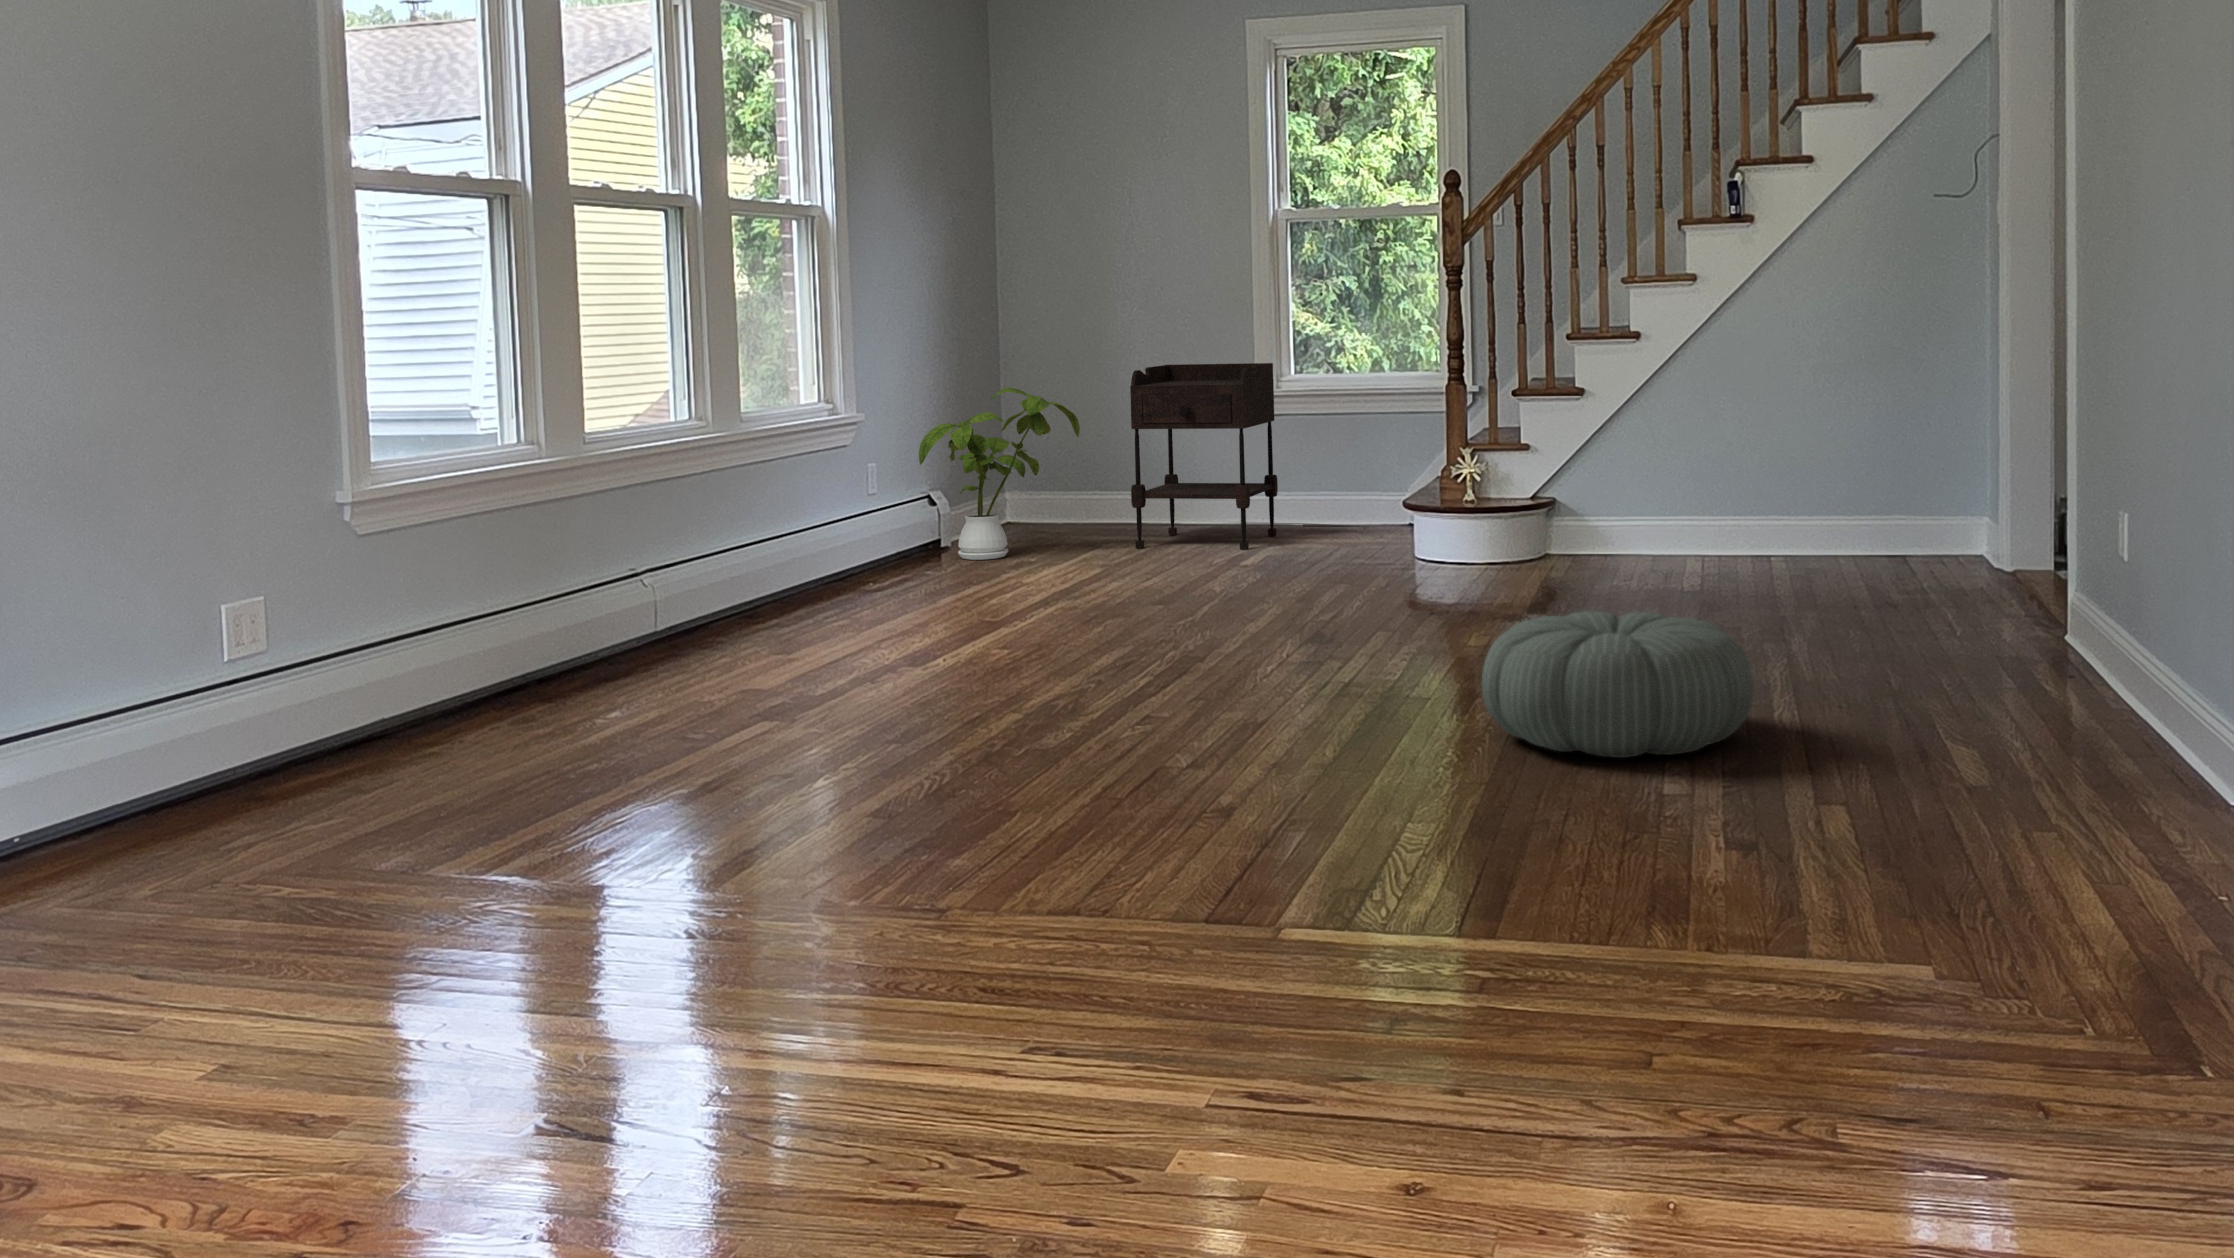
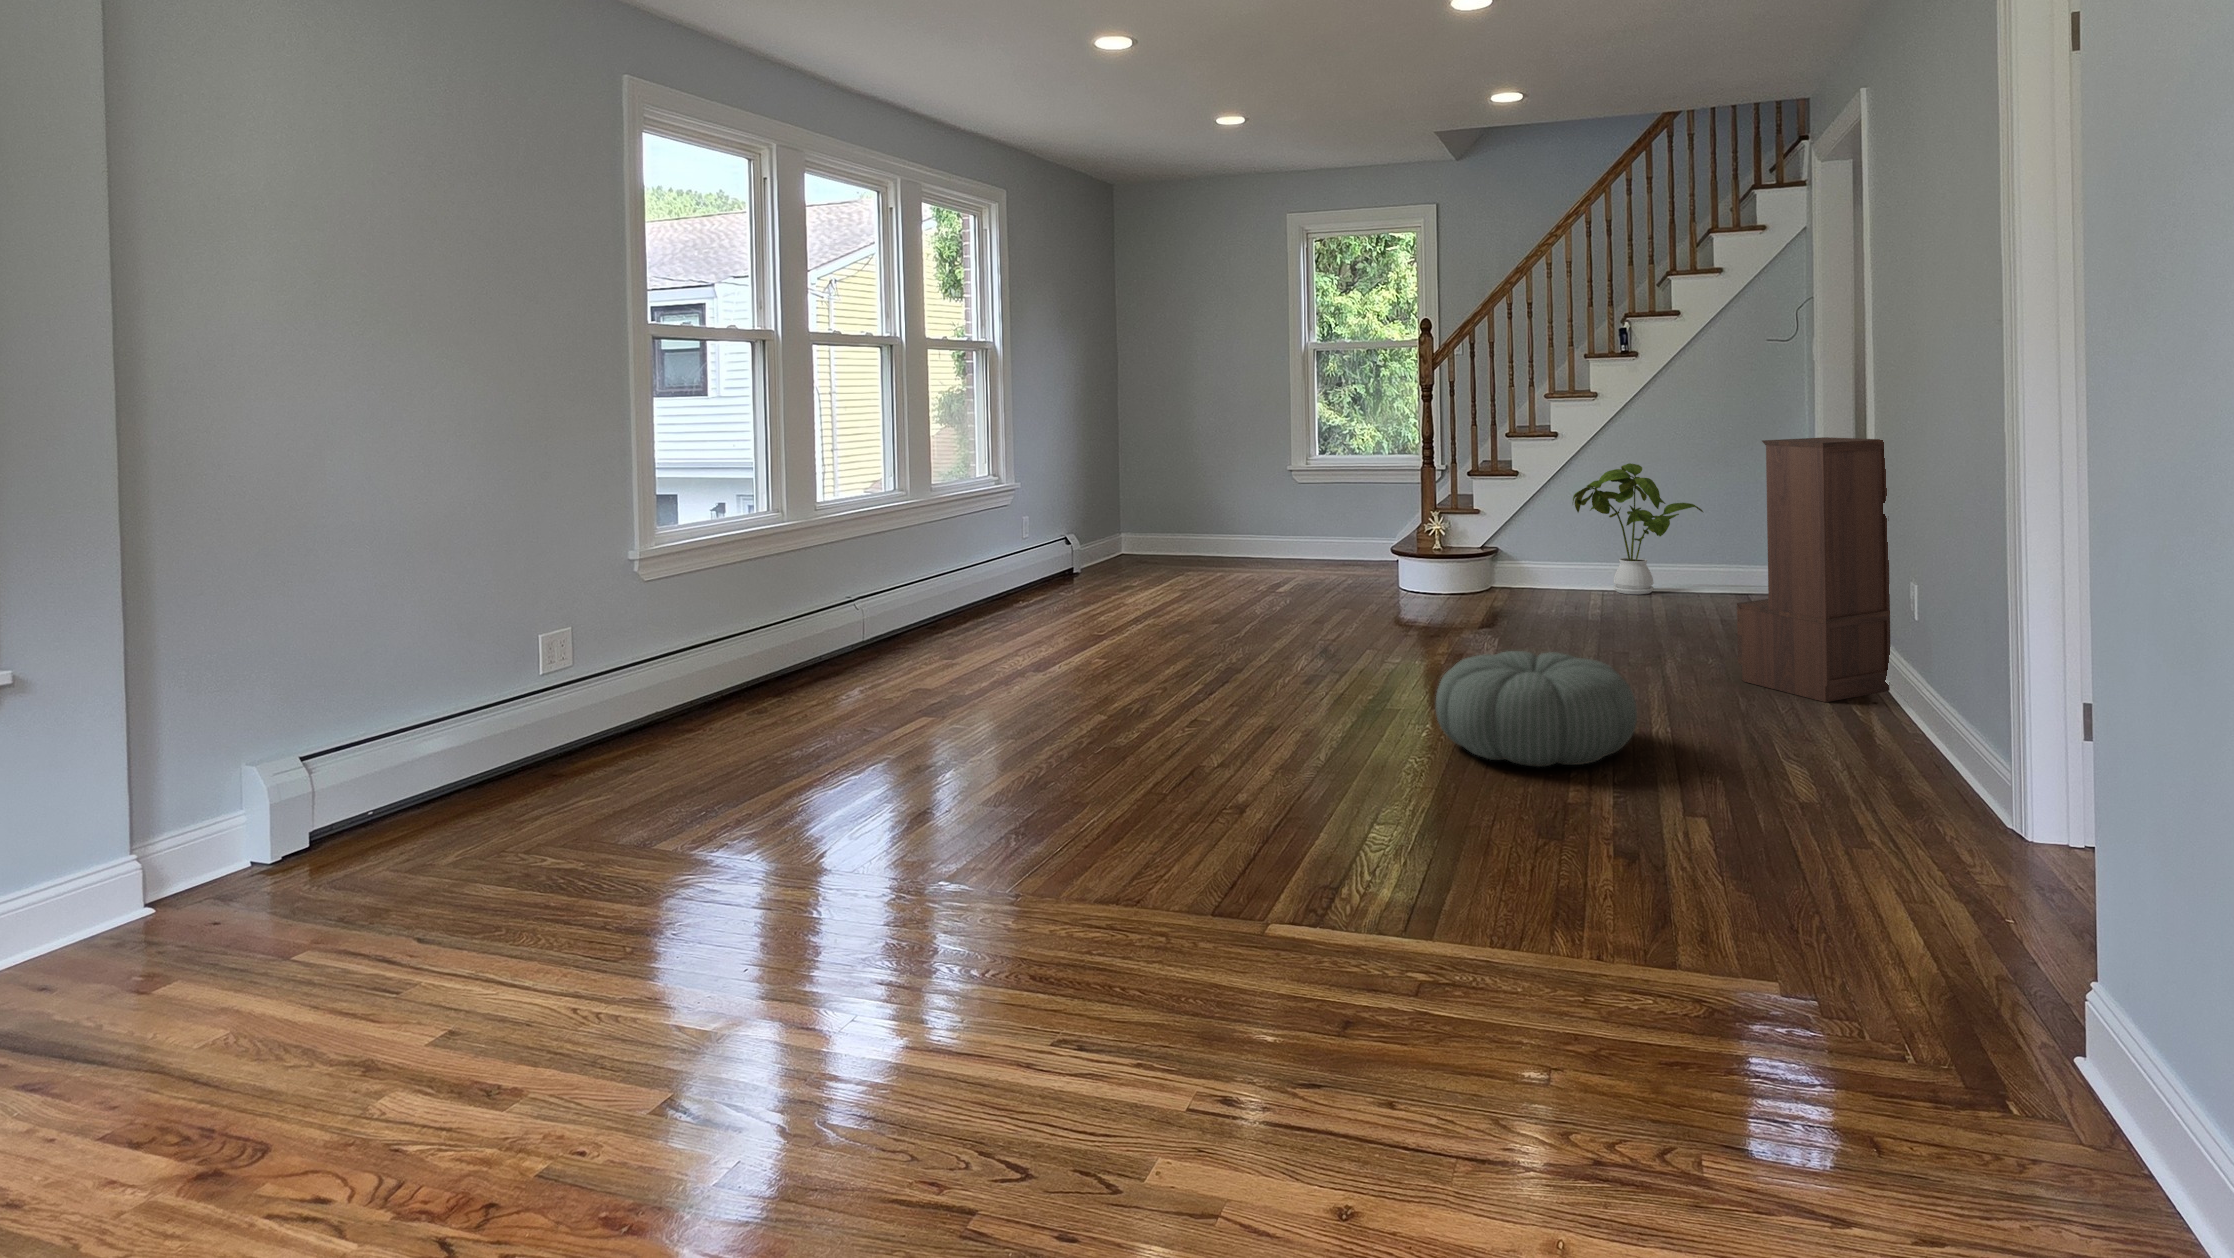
bookshelf: none [1889,322,2094,680] -> present [1737,437,1891,702]
side table: present [1130,363,1278,550] -> none [1206,447,1307,577]
house plant: present [919,388,1080,560] -> present [1573,463,1703,594]

